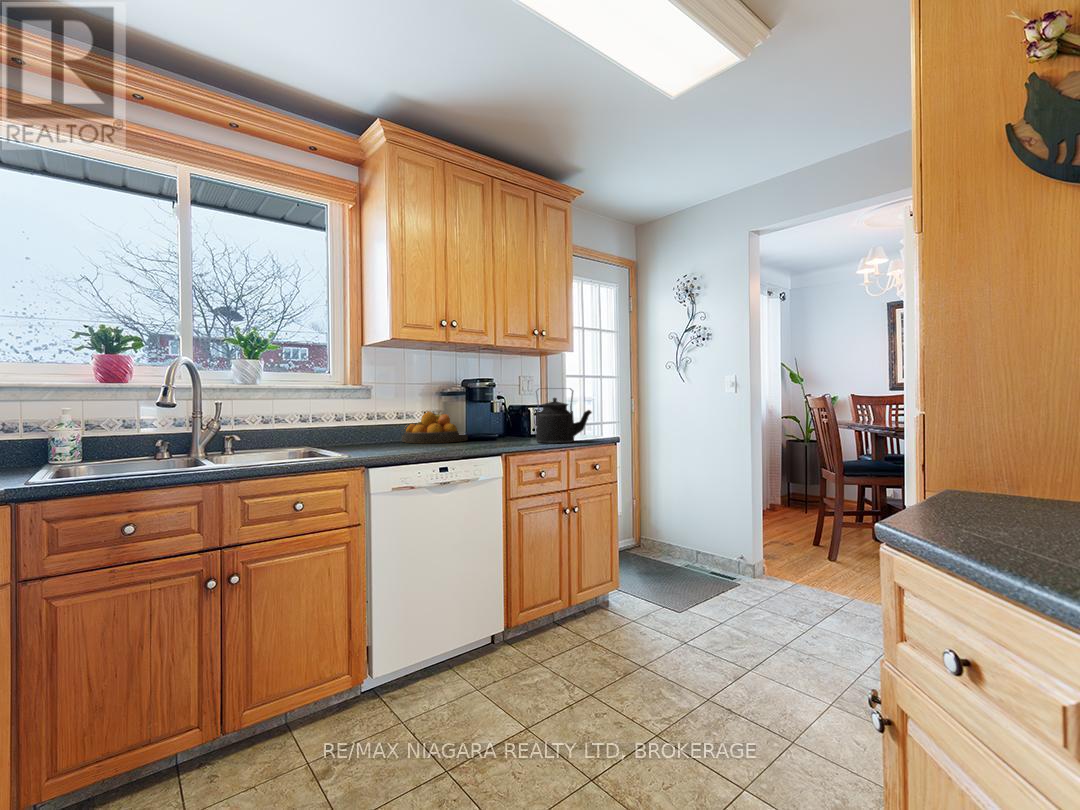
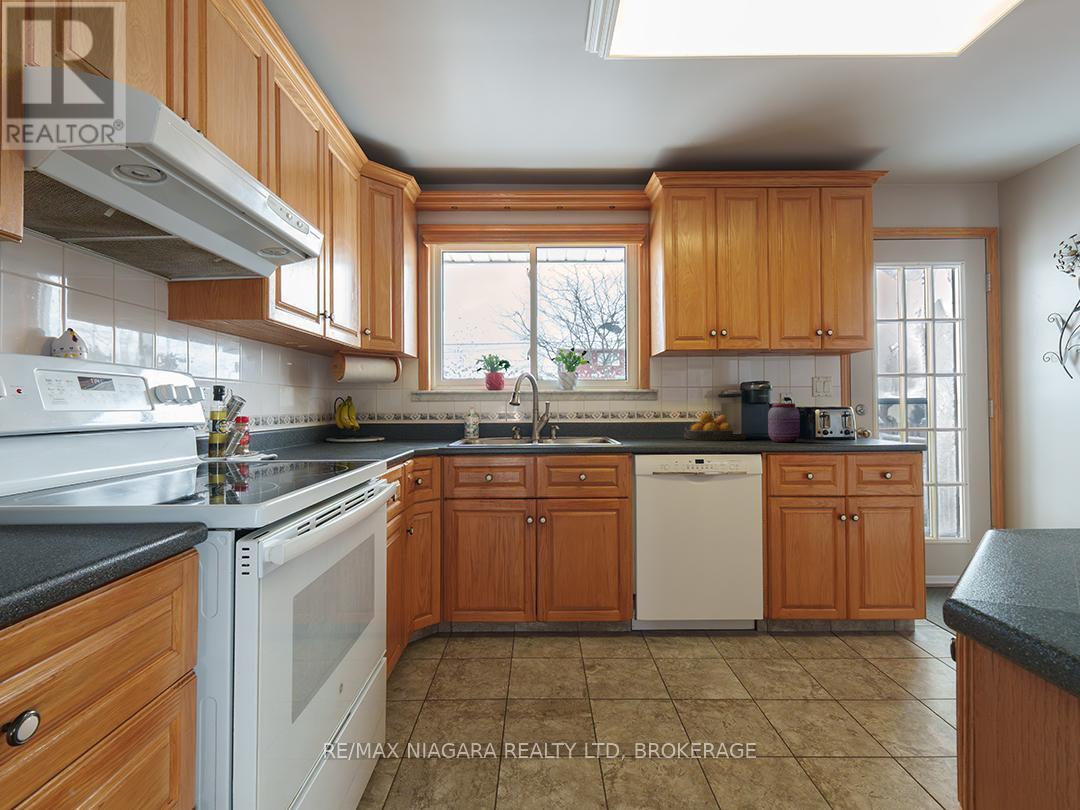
kettle: present [536,388,592,443] -> none [806,389,876,446]
jar: none [495,402,524,442] -> present [768,403,800,442]

